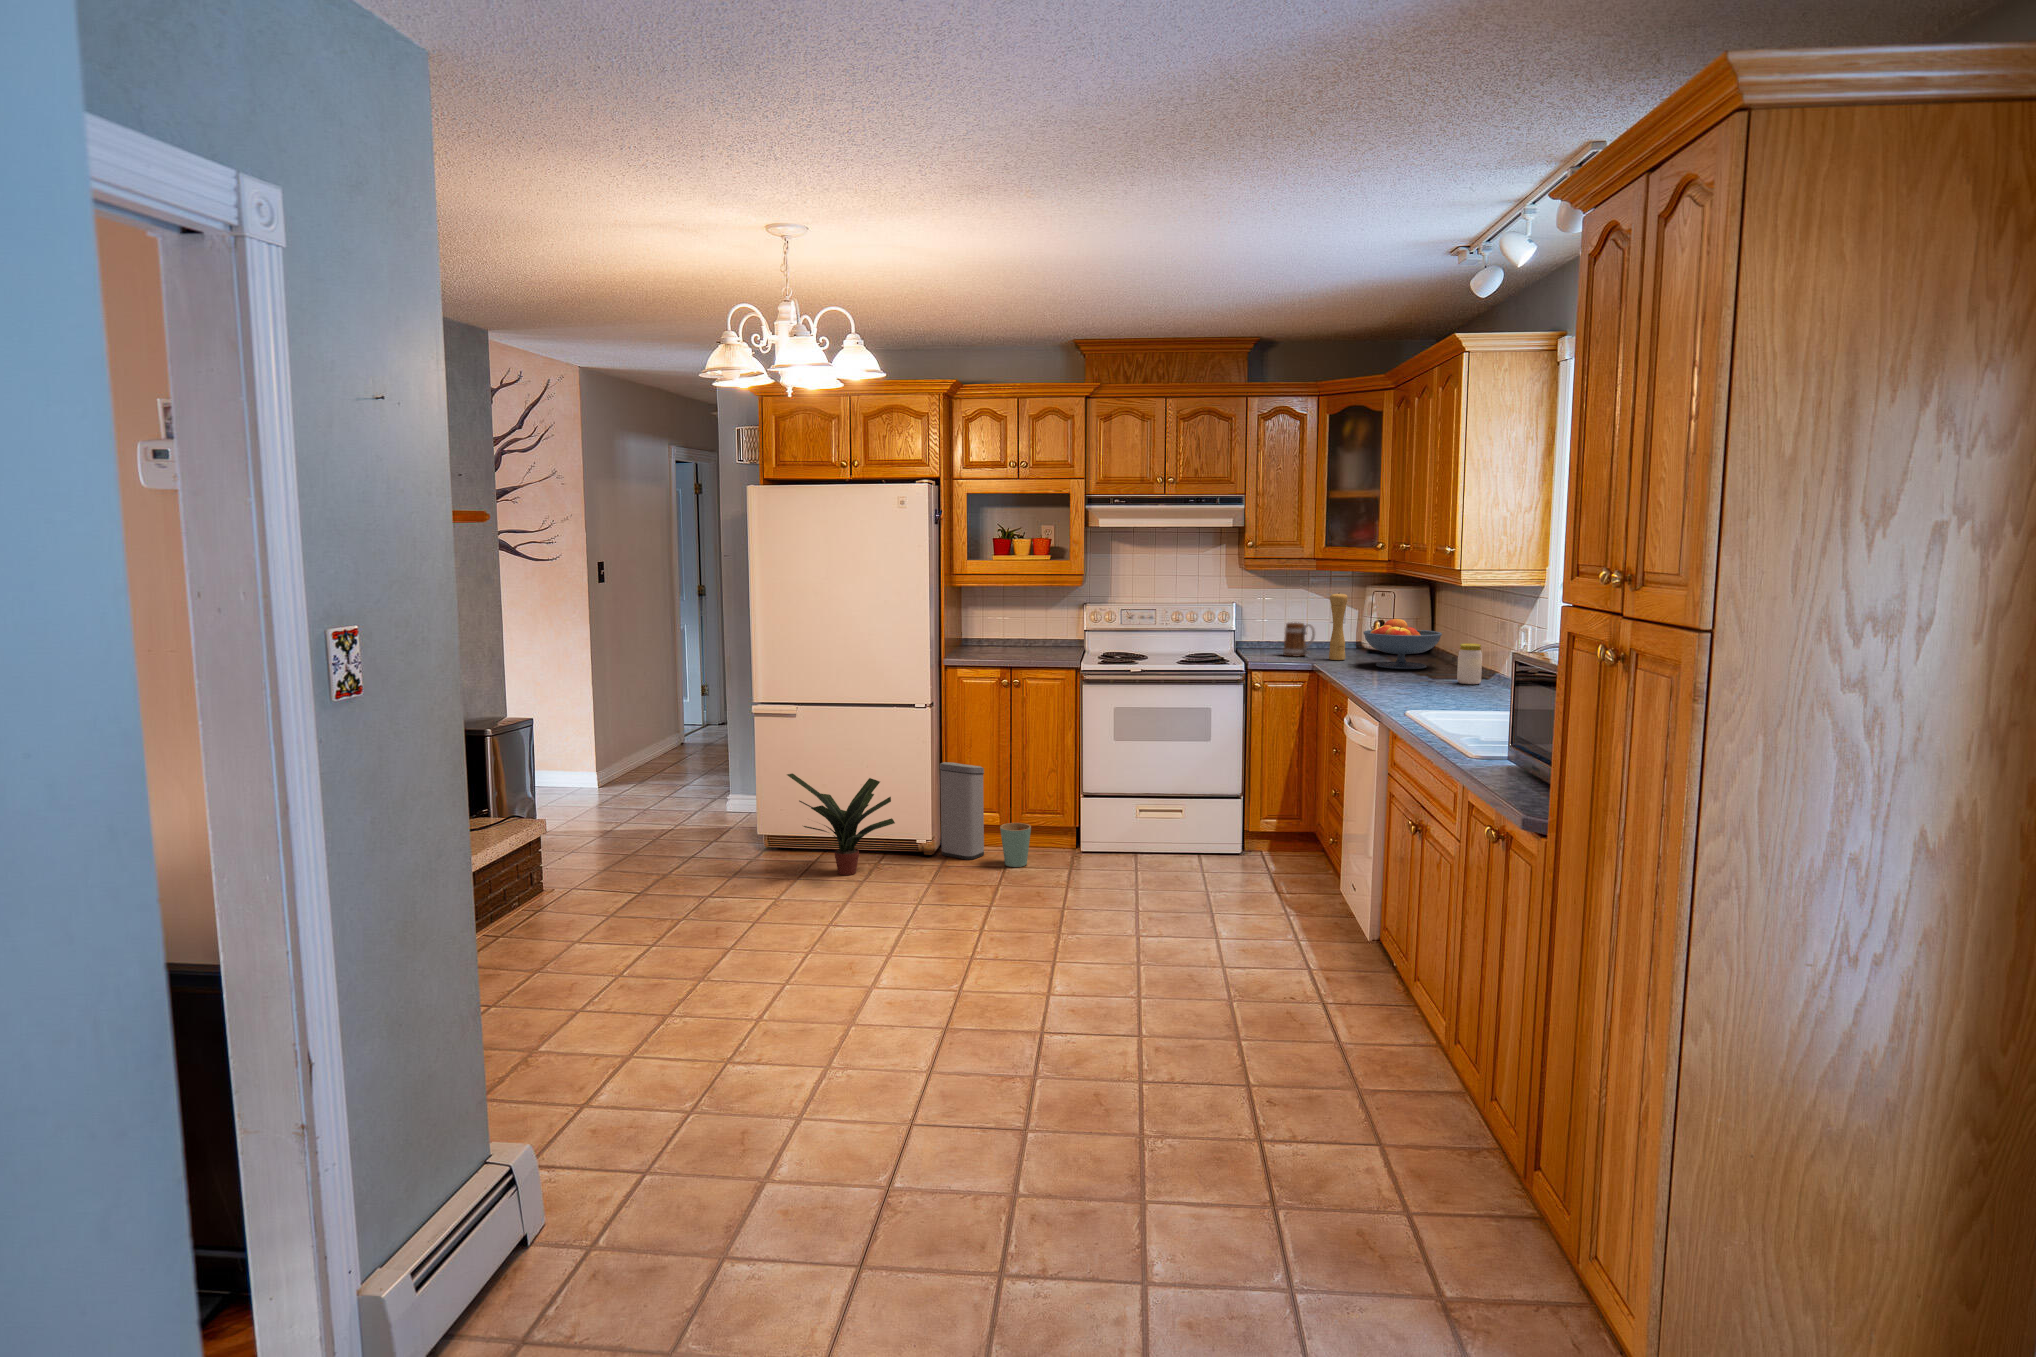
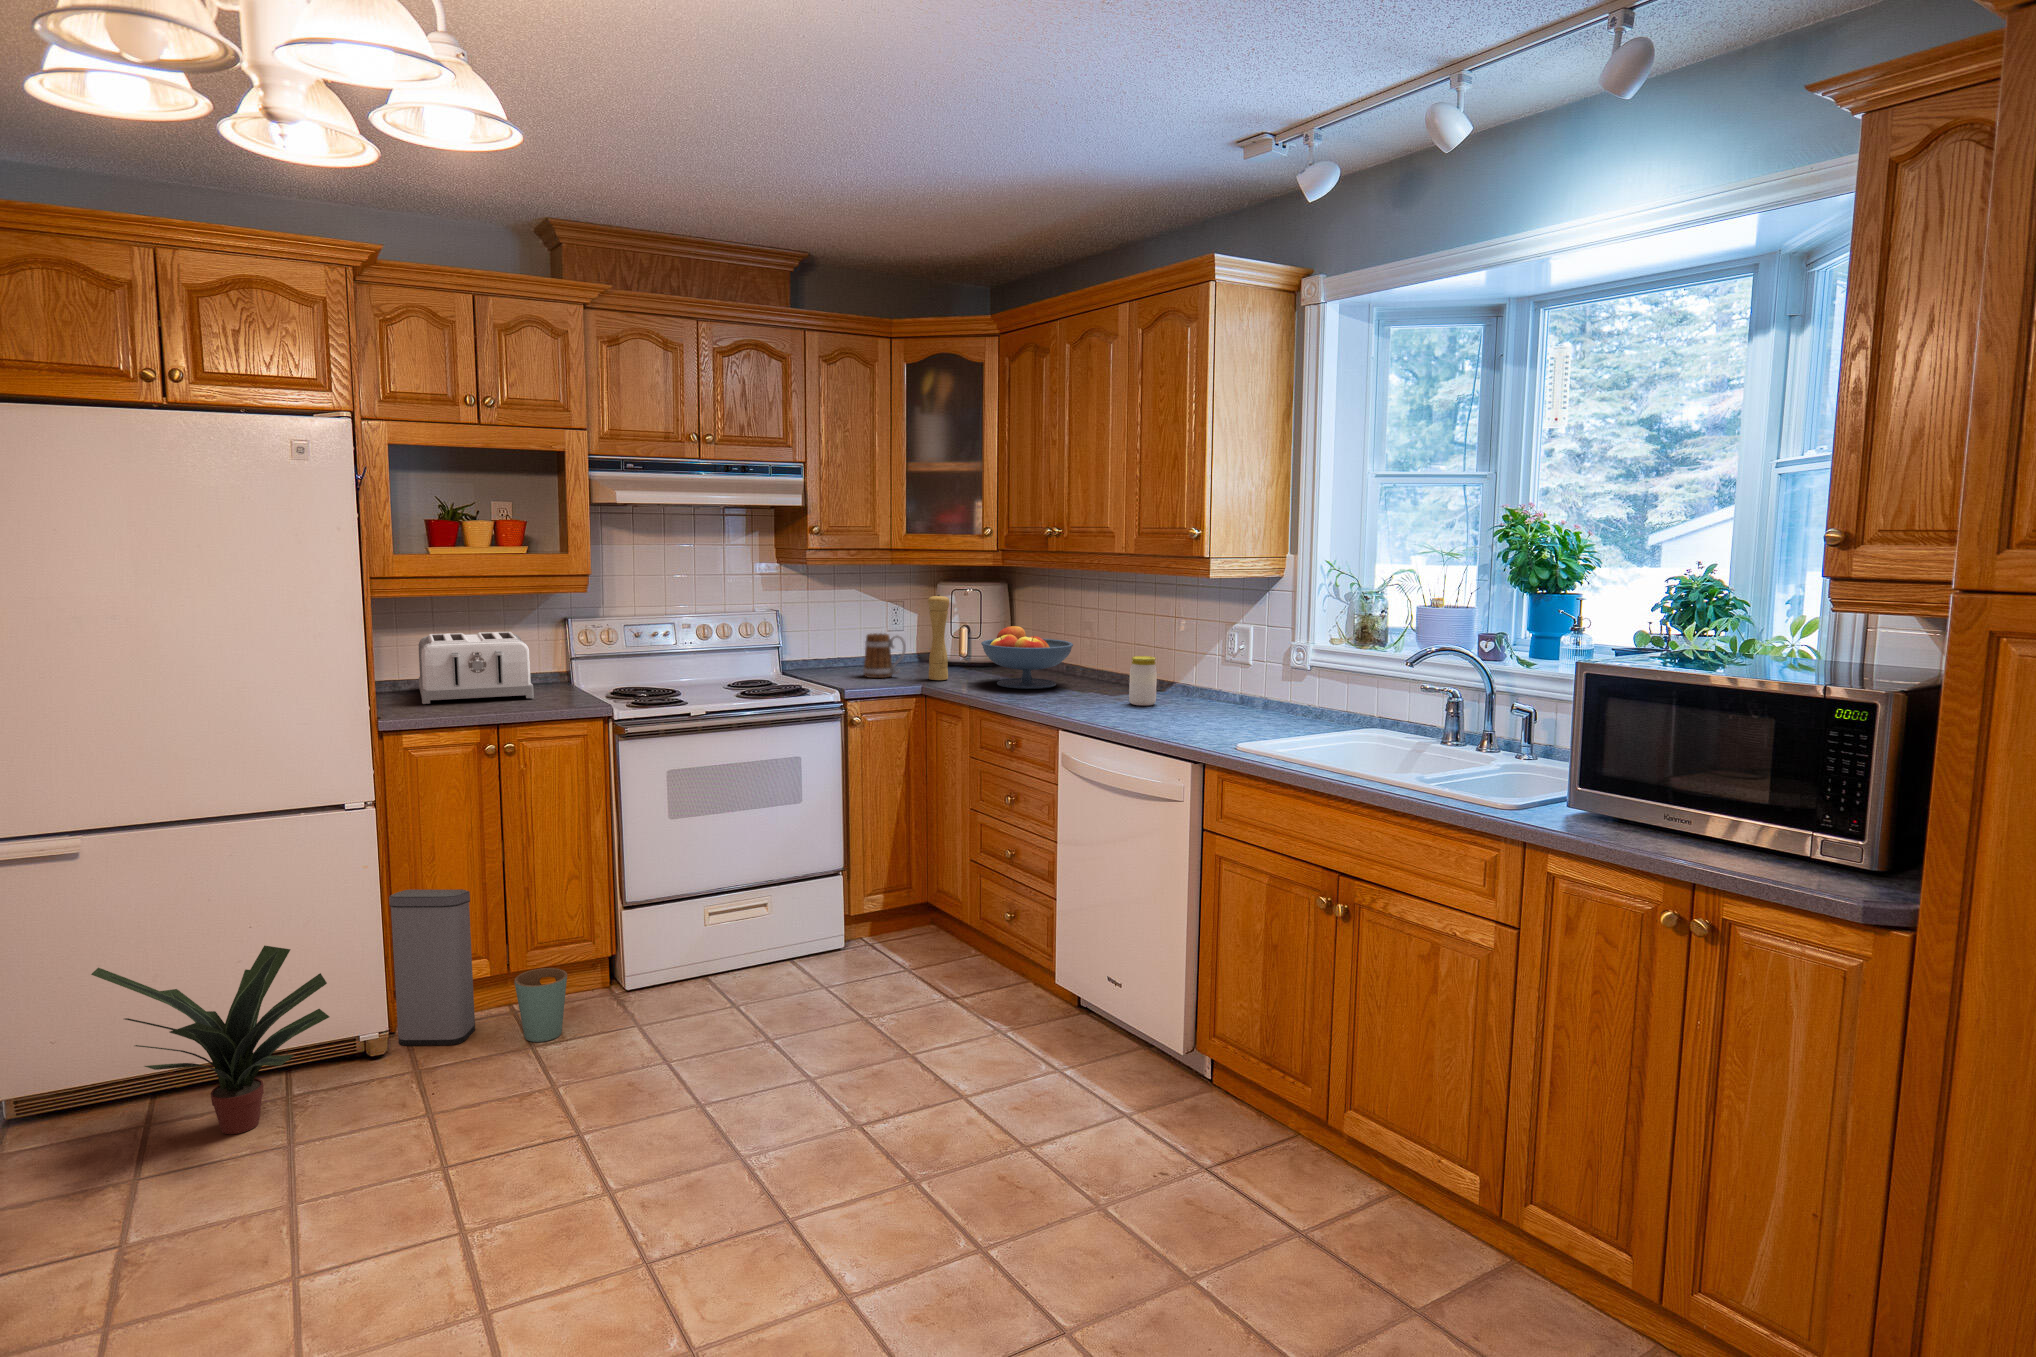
toaster: none [979,611,1051,654] -> present [418,632,534,704]

